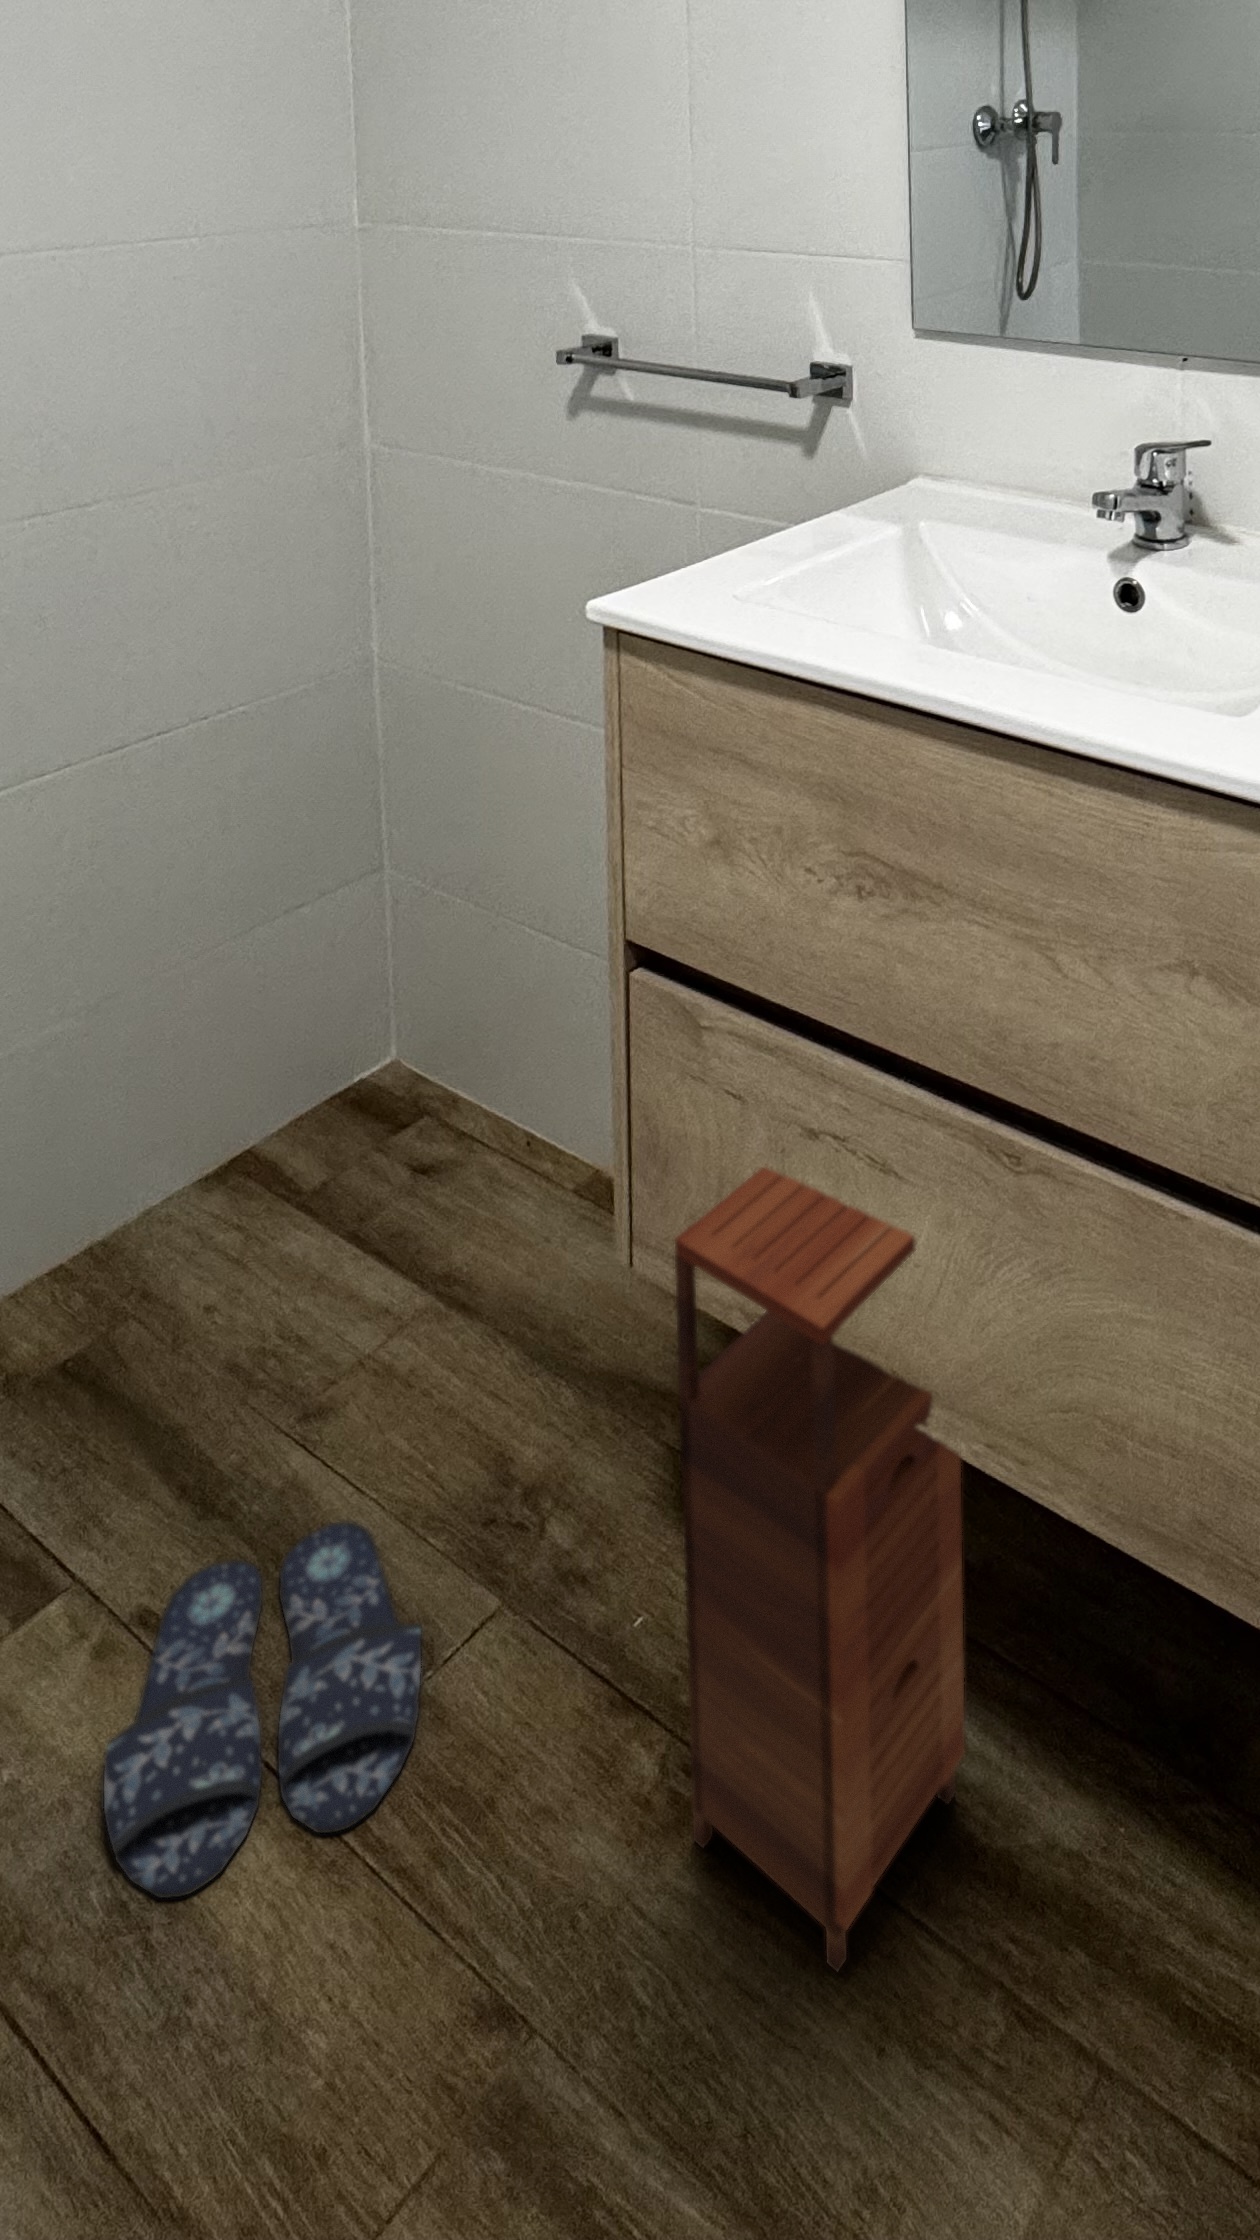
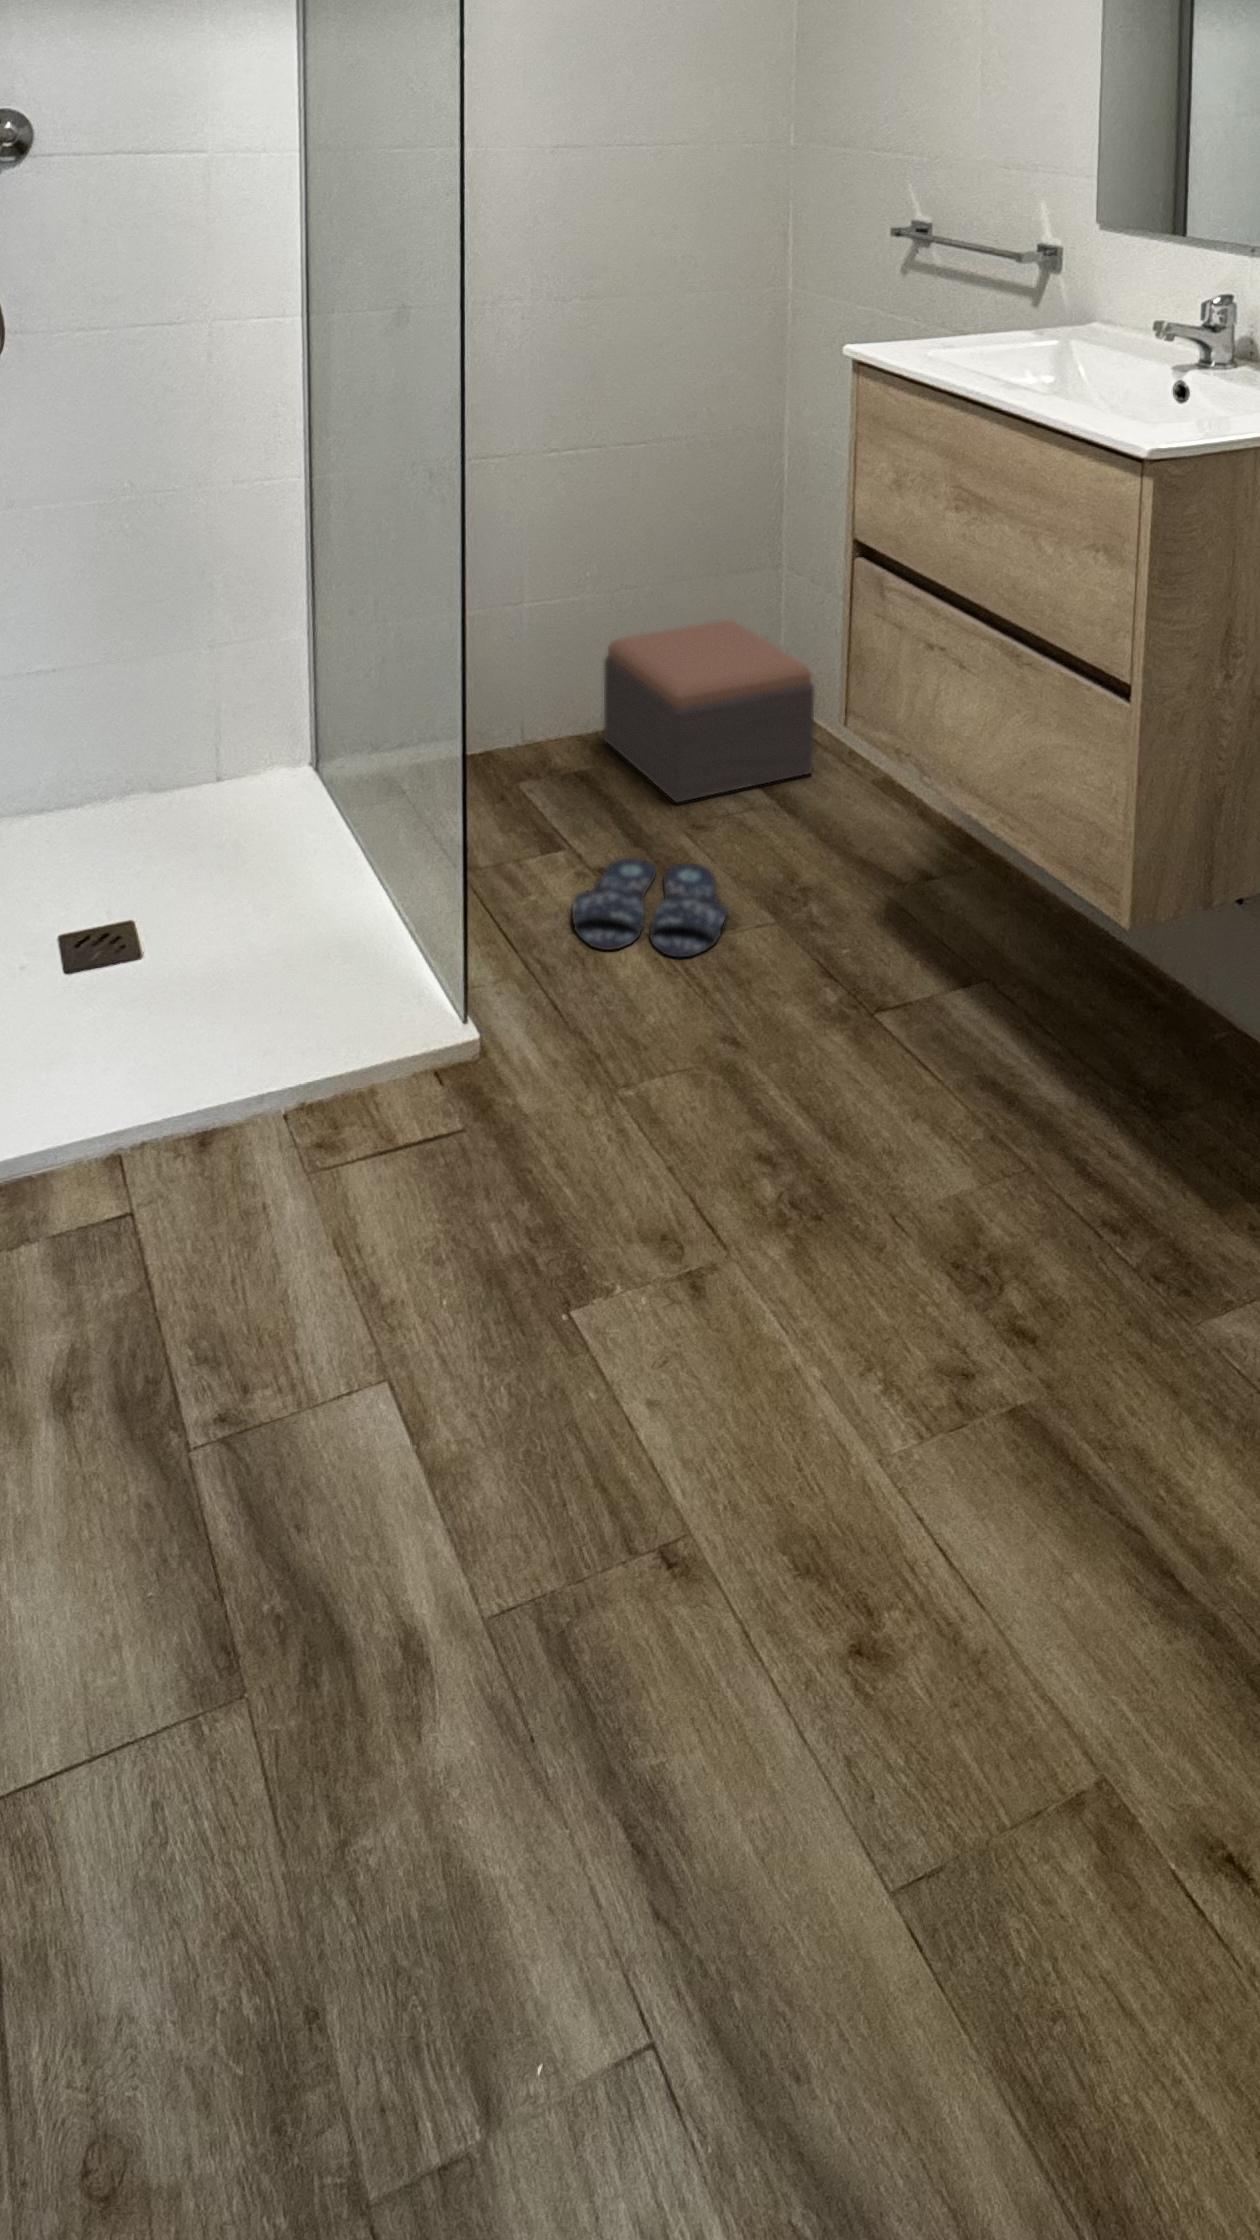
footstool: none [101,977,483,1370] -> present [604,620,814,802]
storage cabinet: present [675,1167,965,1972] -> none [842,667,1004,1081]

